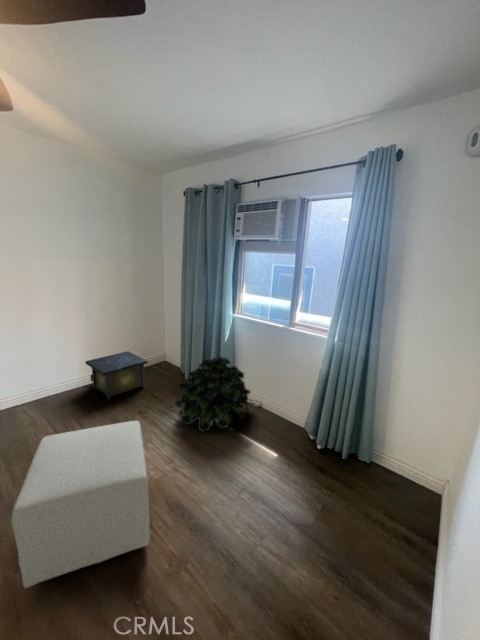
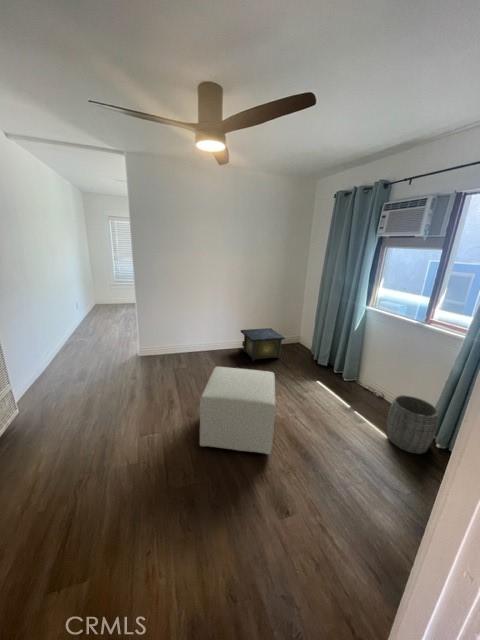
potted plant: present [176,356,250,432] -> none [303,342,374,404]
woven basket: none [273,404,317,465] -> present [387,395,438,454]

